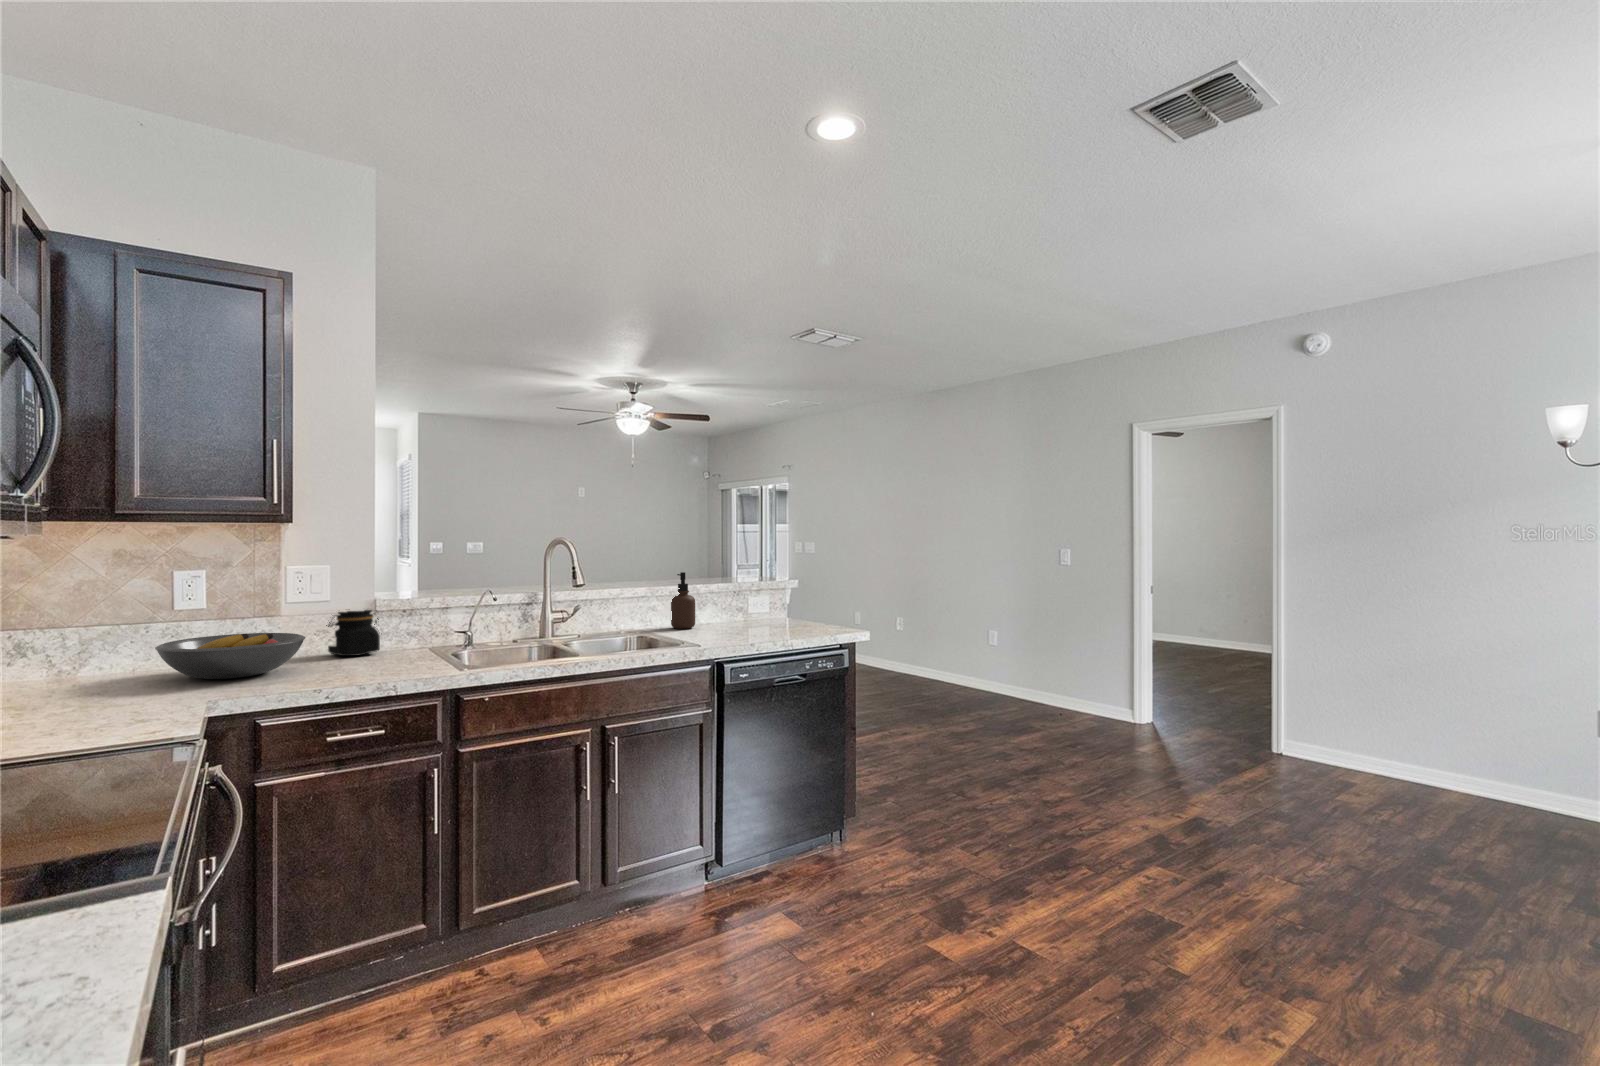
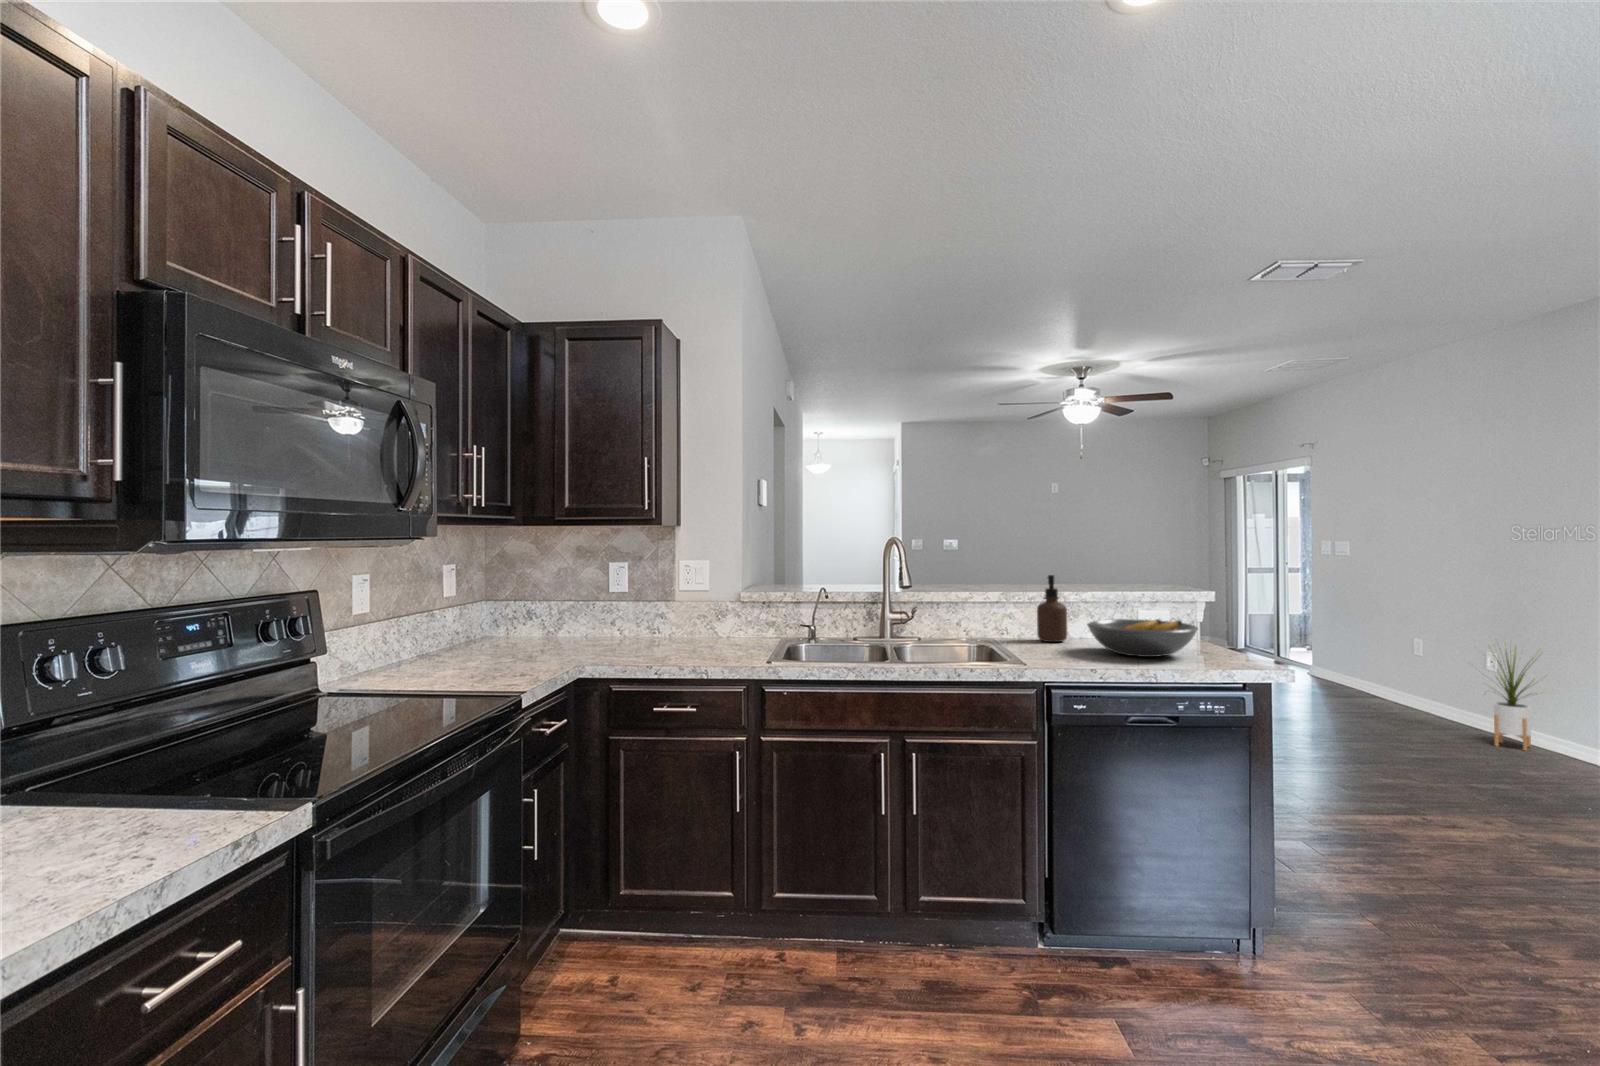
house plant: none [878,606,919,679] -> present [1492,649,1537,751]
jar: present [326,610,380,656] -> none [695,600,740,642]
fruit bowl: present [155,633,305,679] -> present [1087,619,1198,657]

